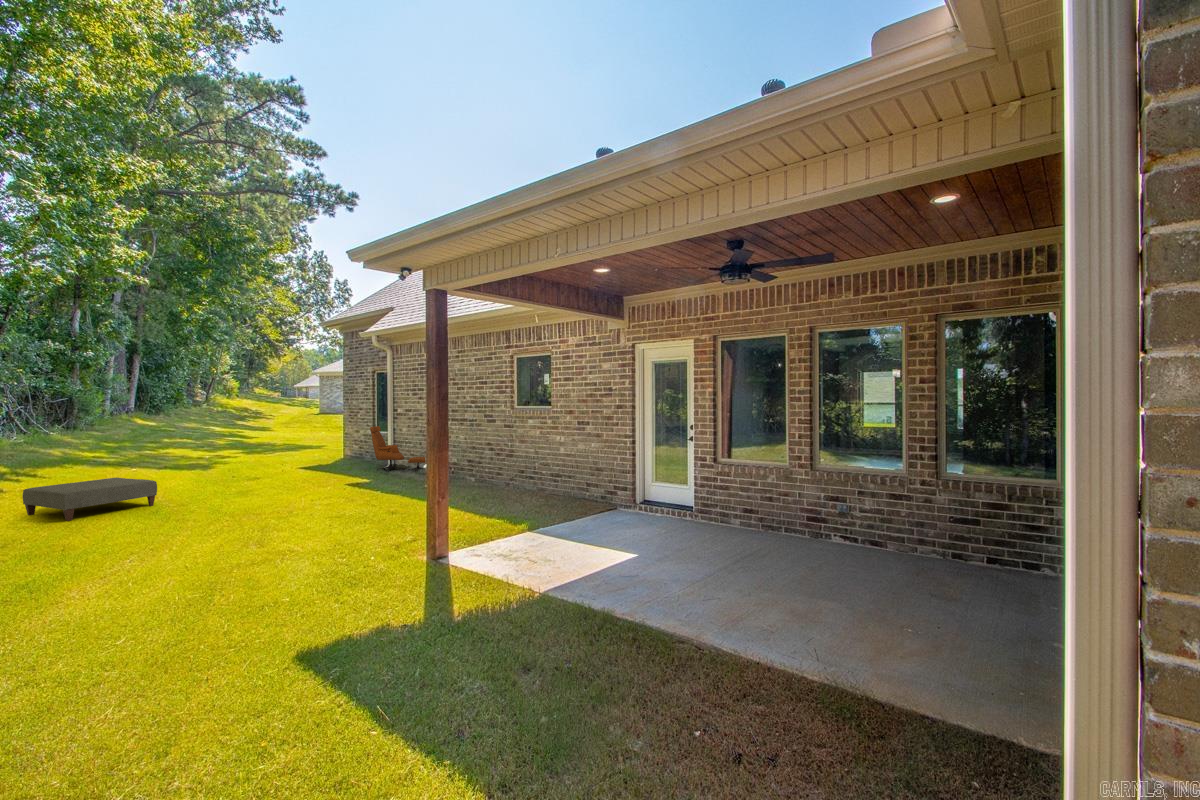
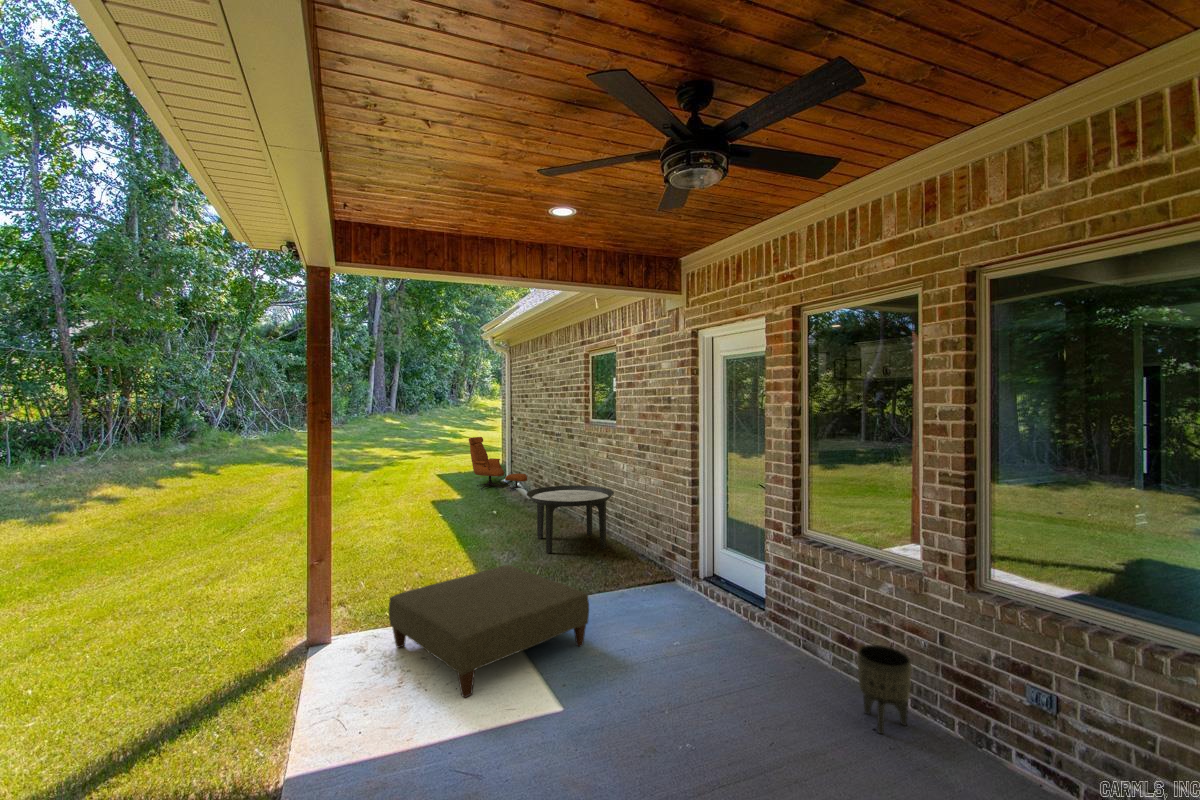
round table: none [488,455,554,503] -> present [527,485,614,553]
ottoman: present [23,478,157,521] -> present [389,565,589,698]
planter: none [765,506,789,543] -> present [857,645,912,734]

